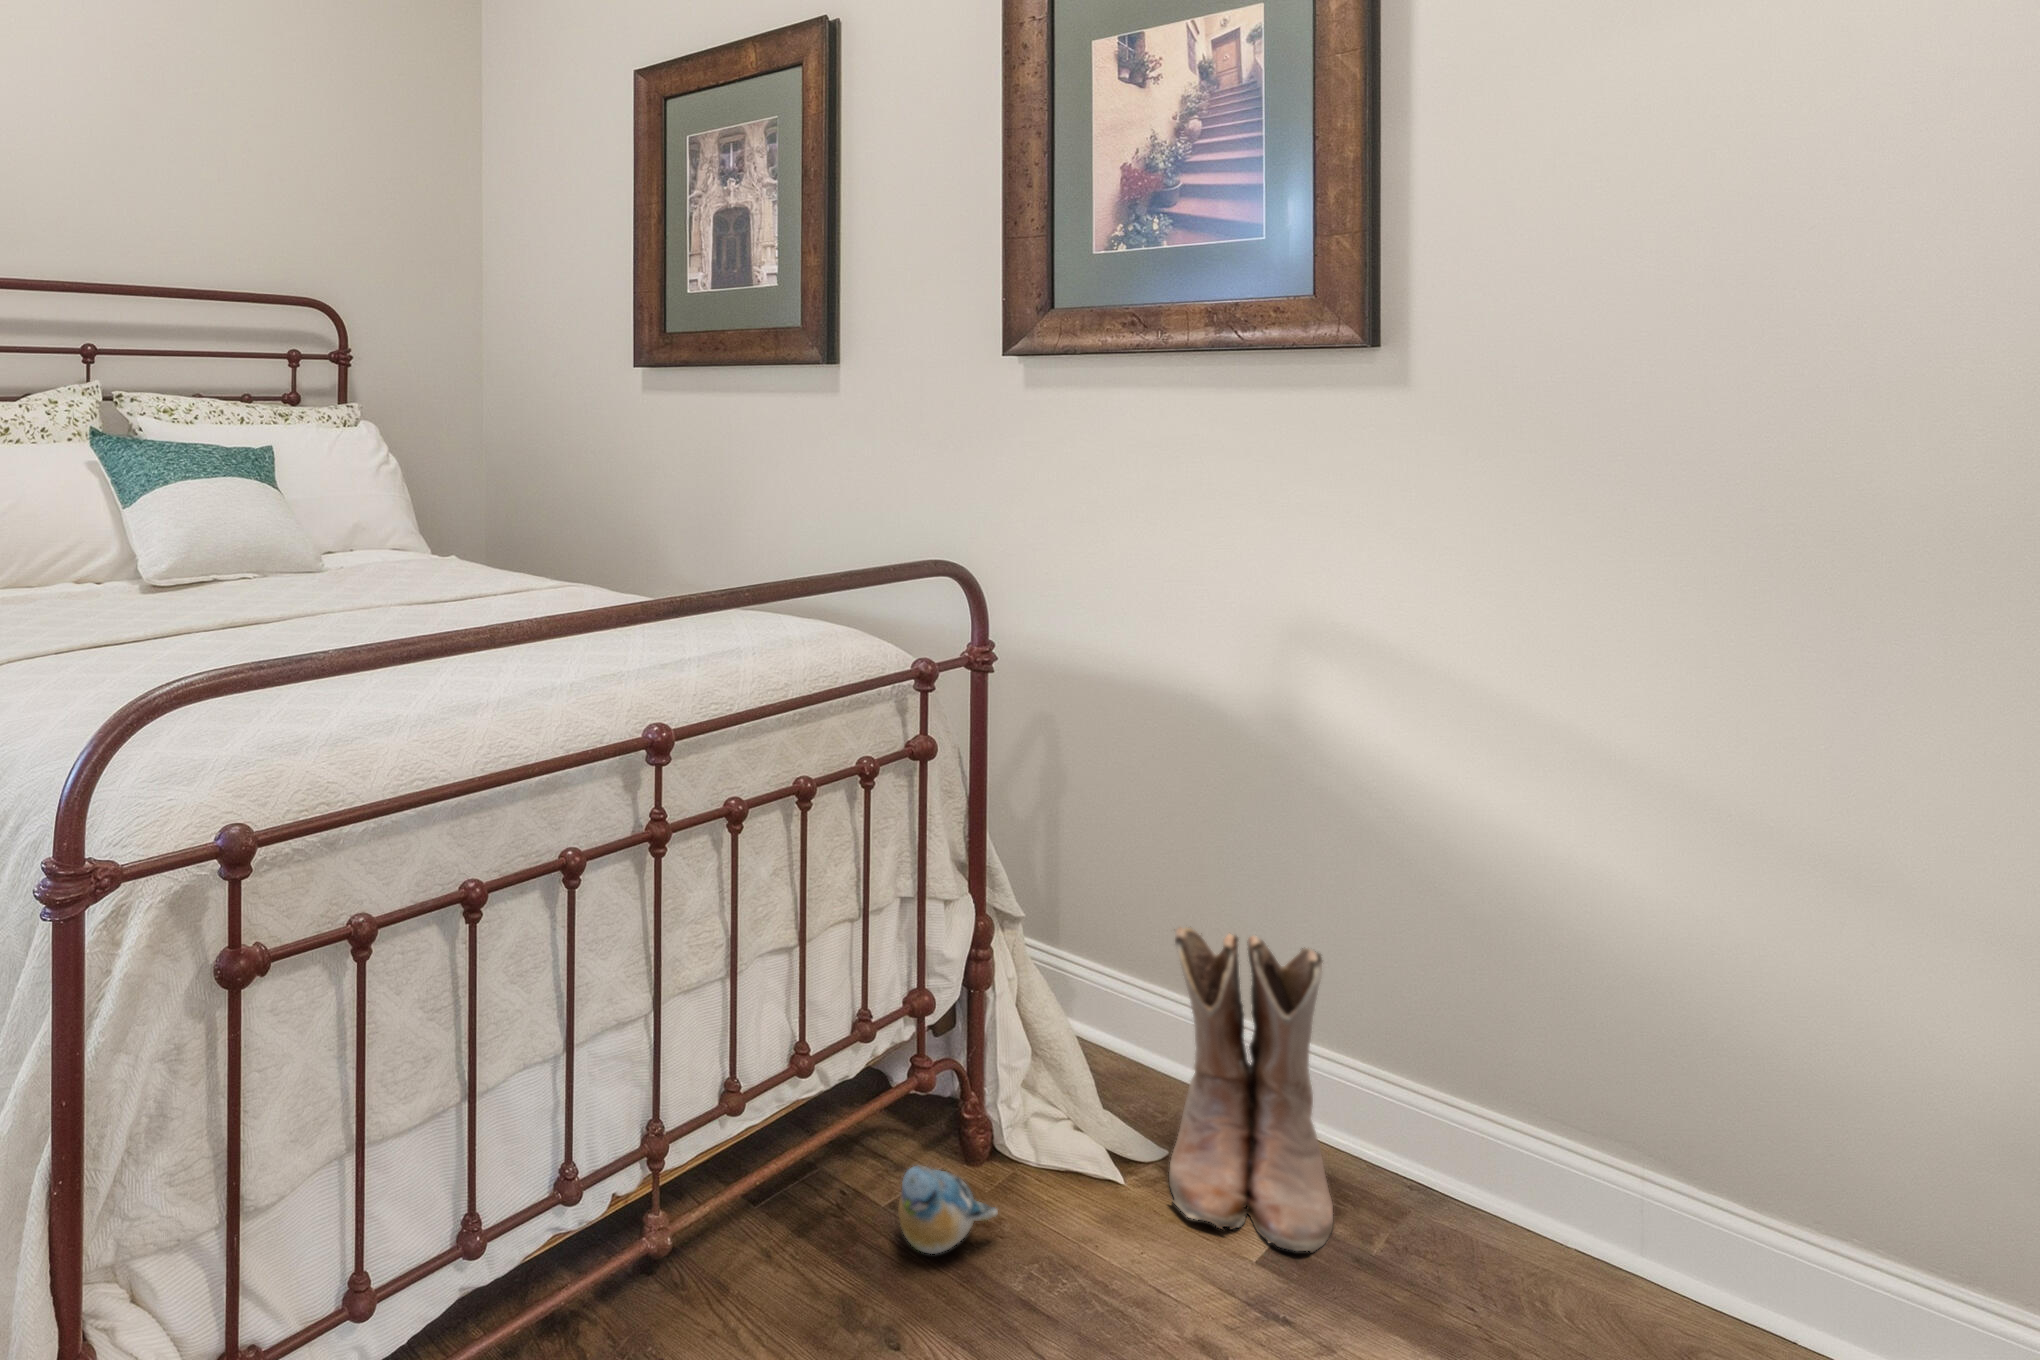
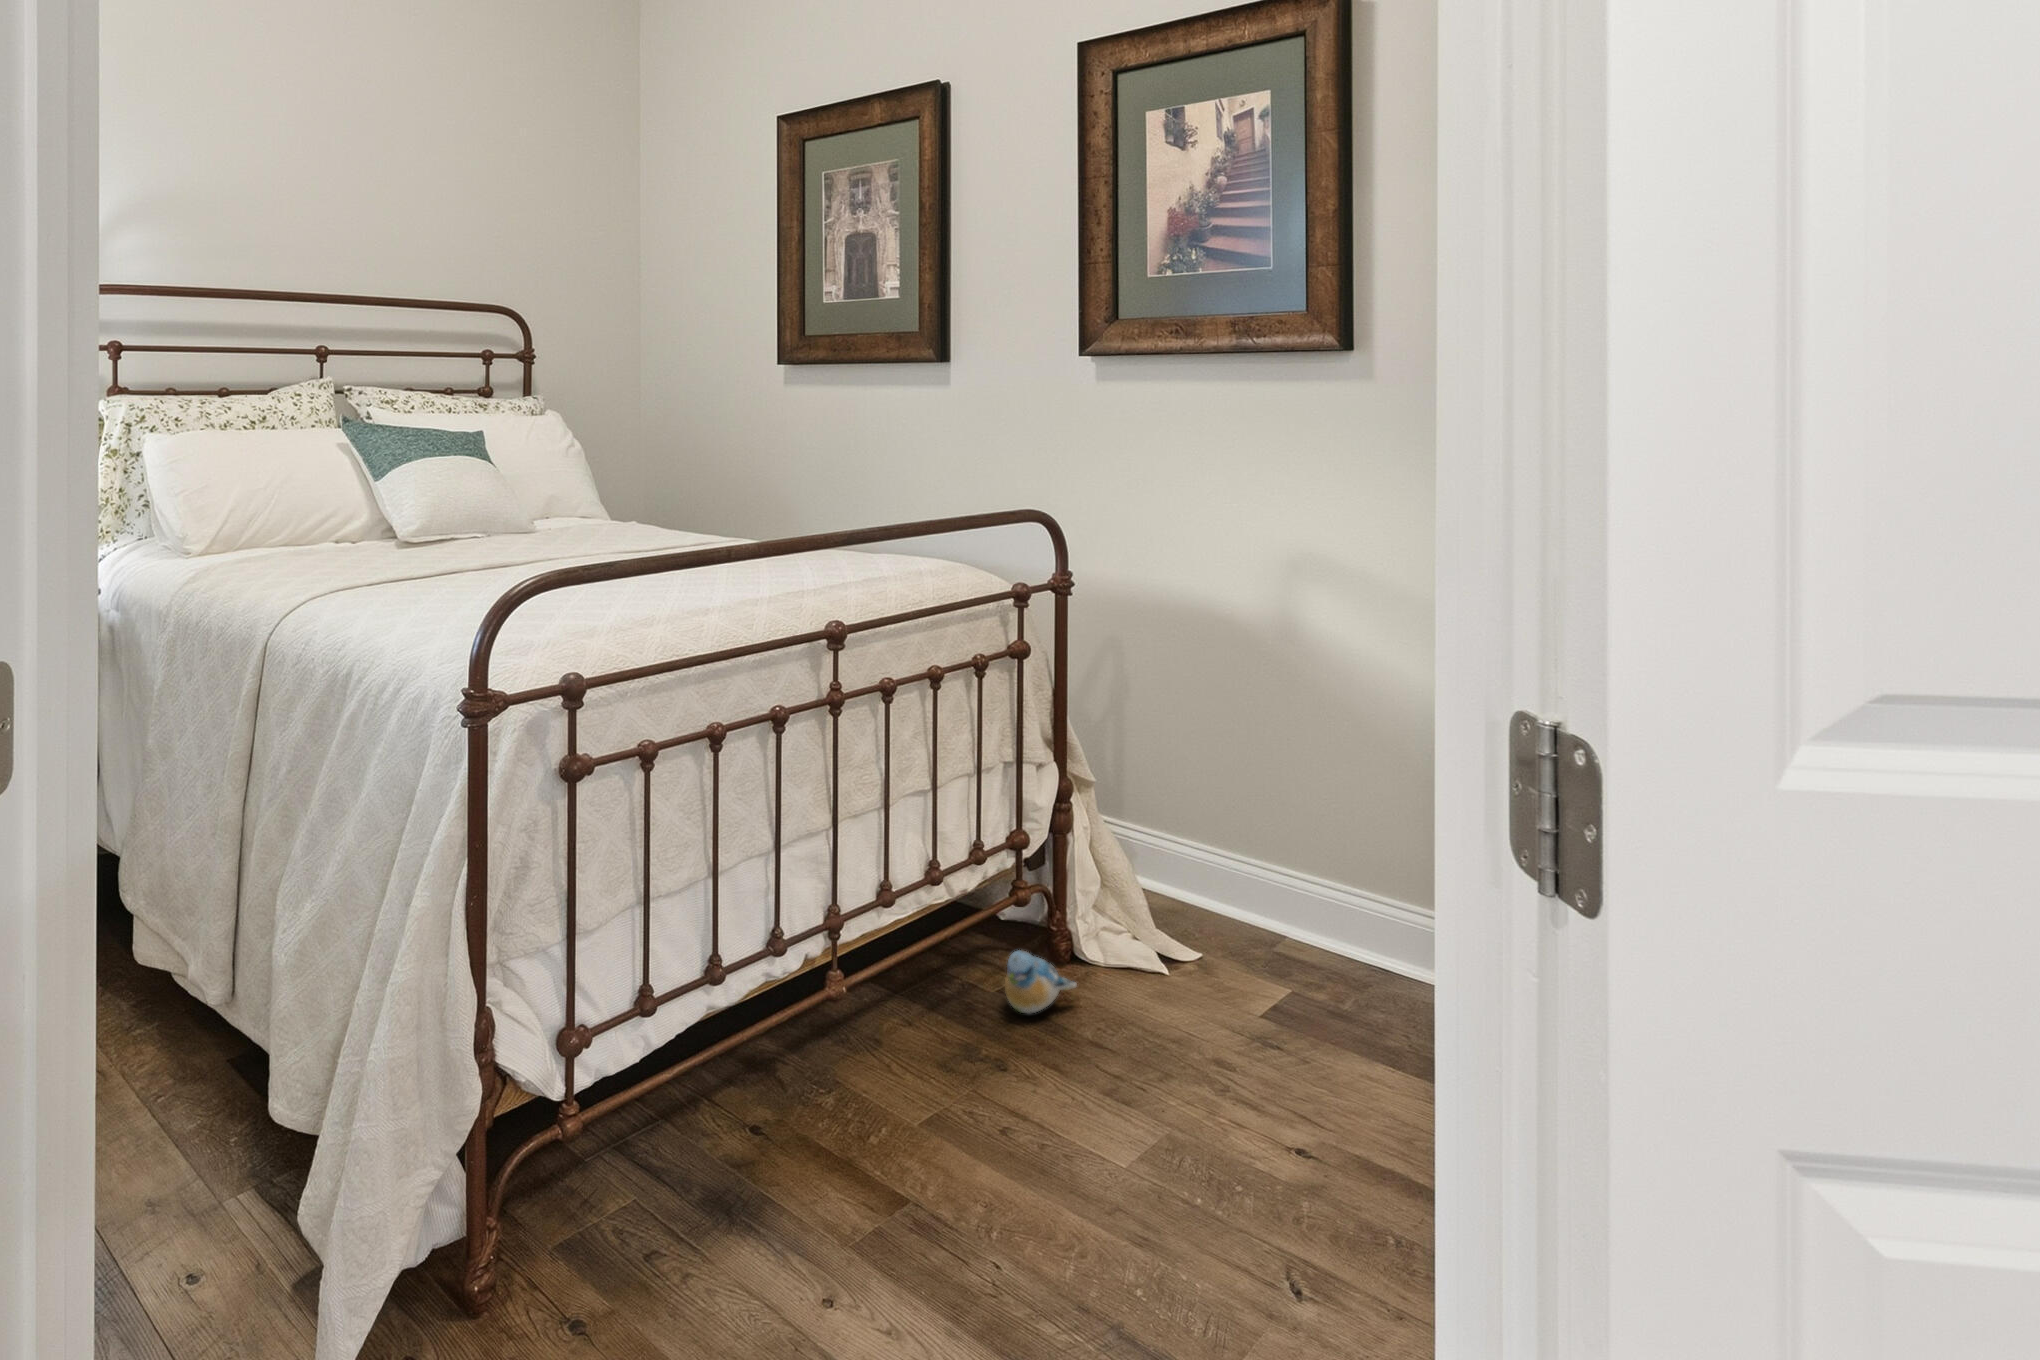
boots: present [1169,927,1333,1252] -> none [1199,782,1317,1006]

